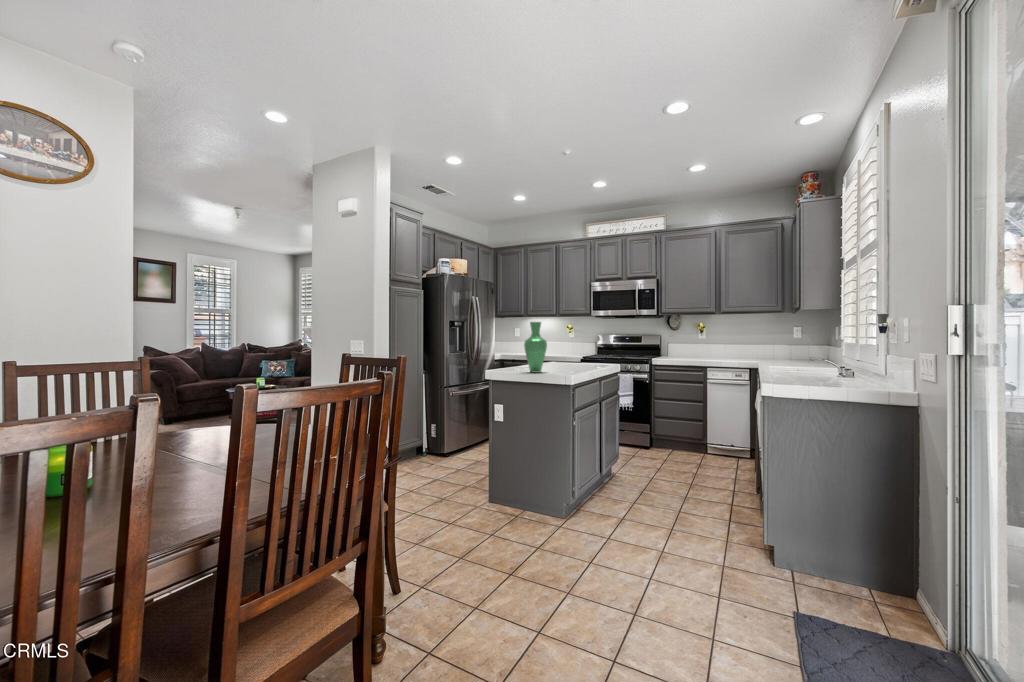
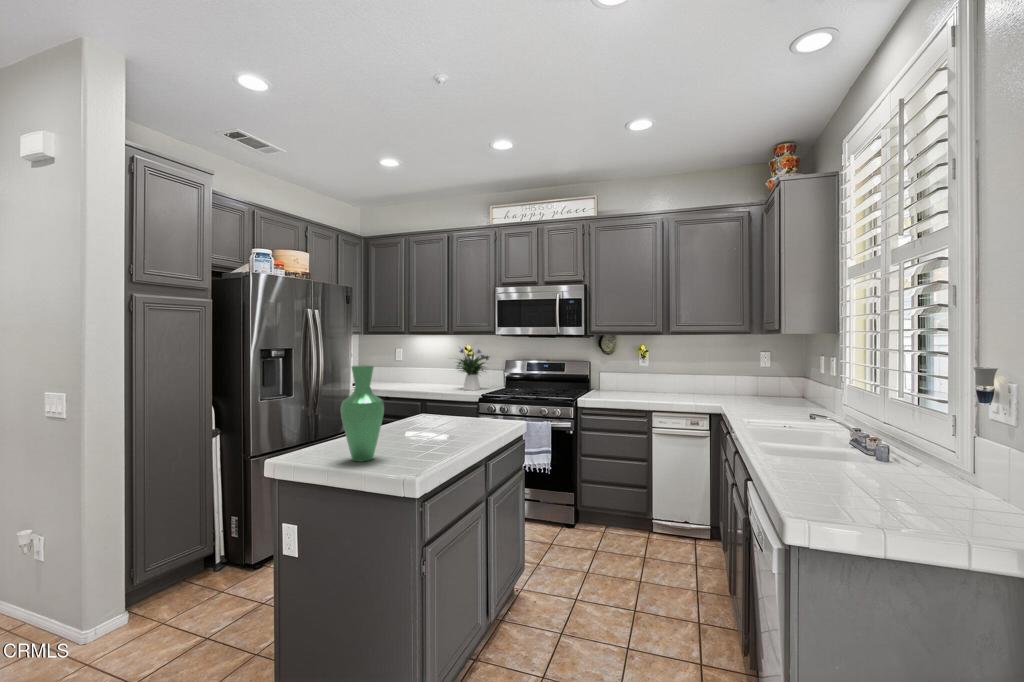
flower arrangement: none [556,326,587,357] -> present [457,349,489,390]

